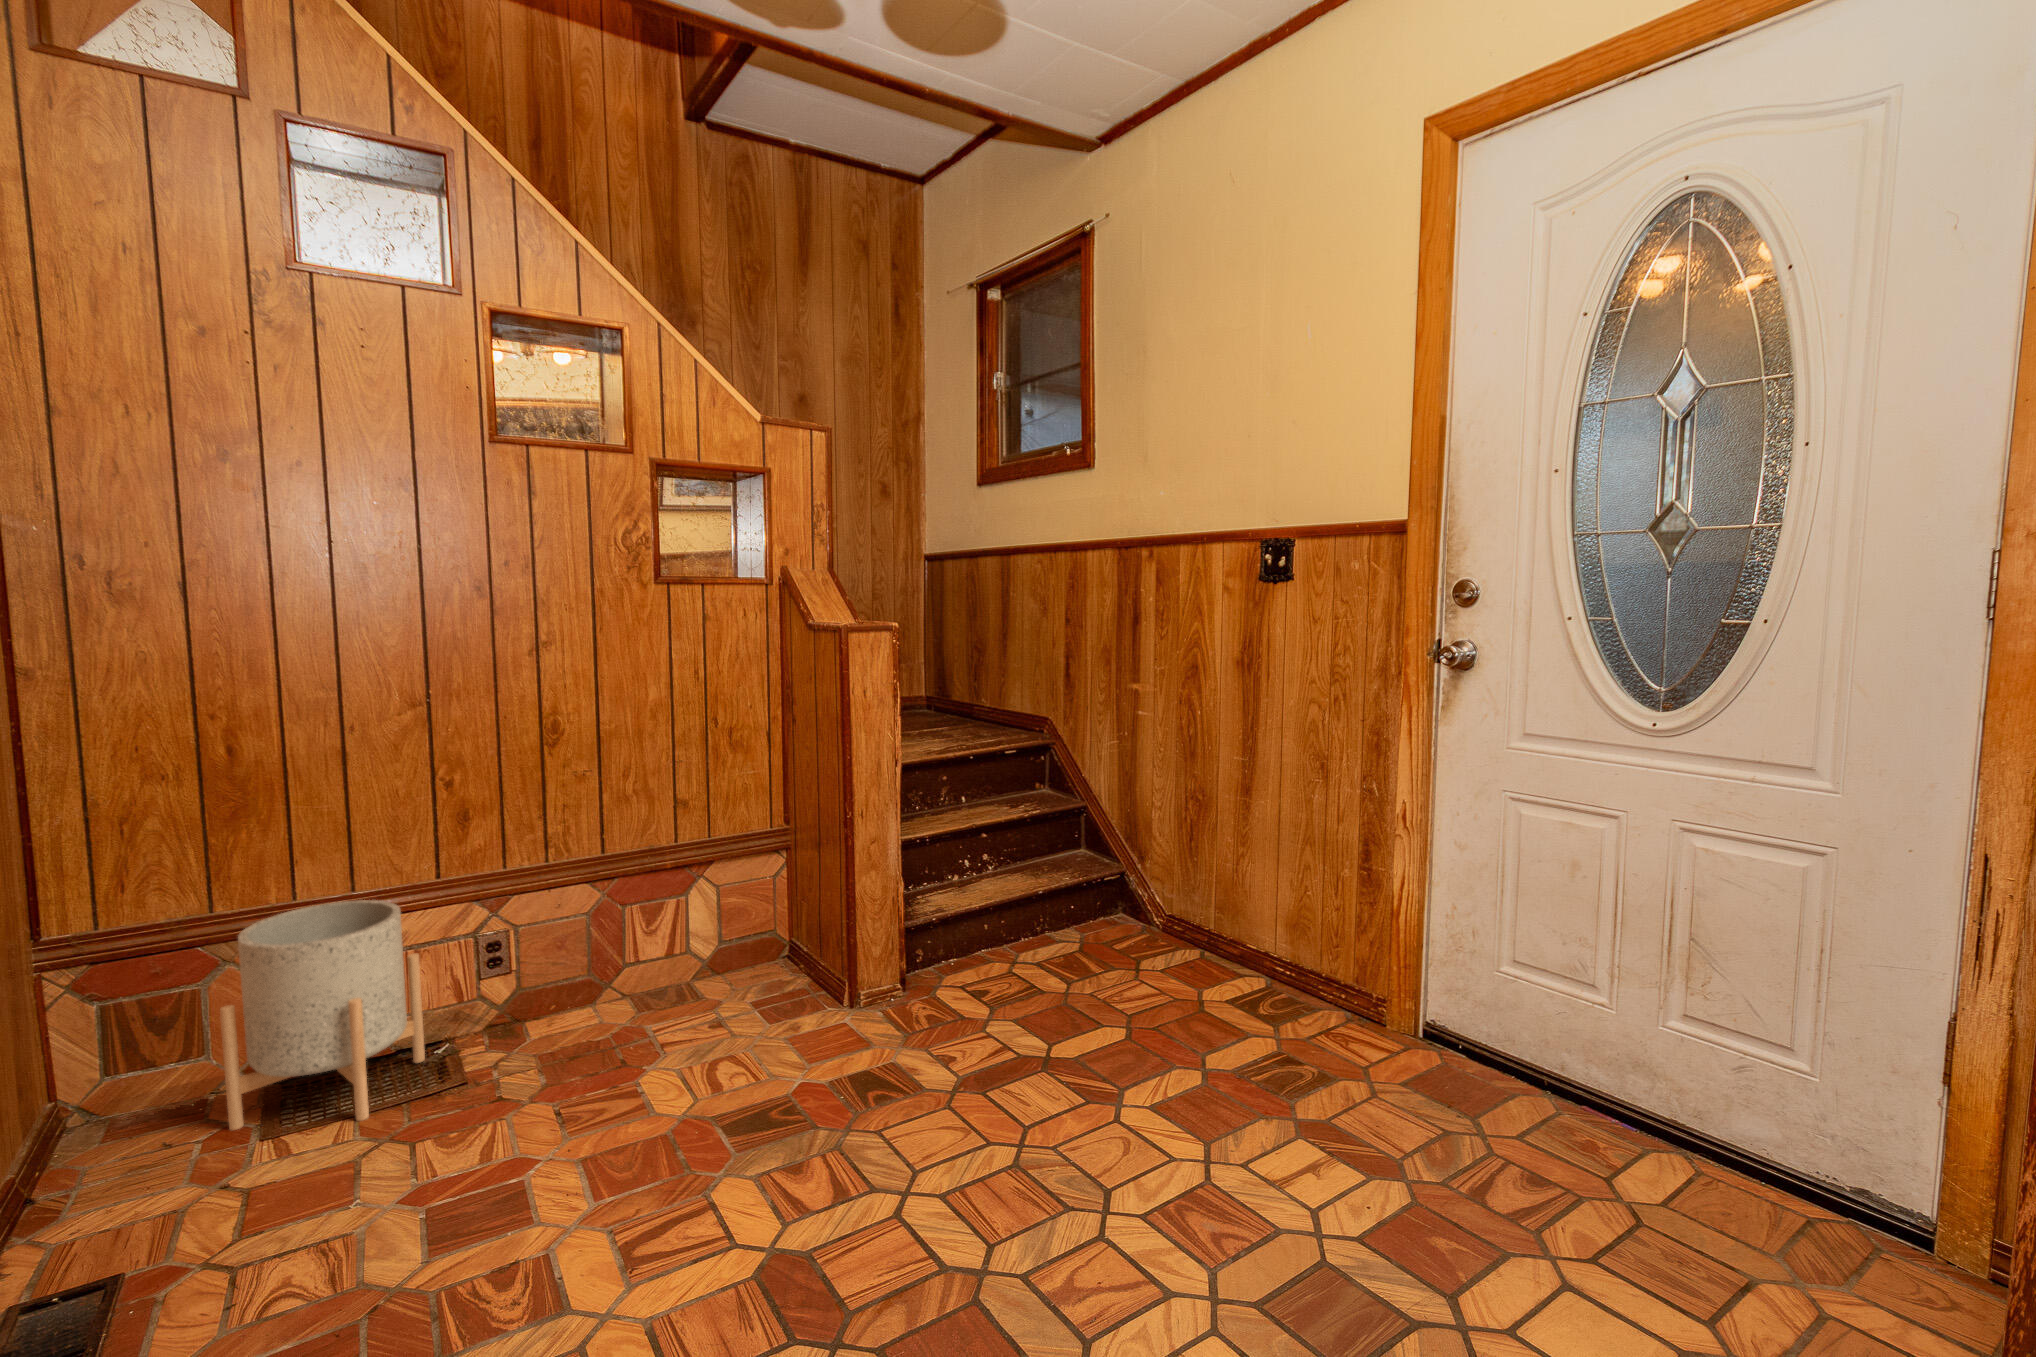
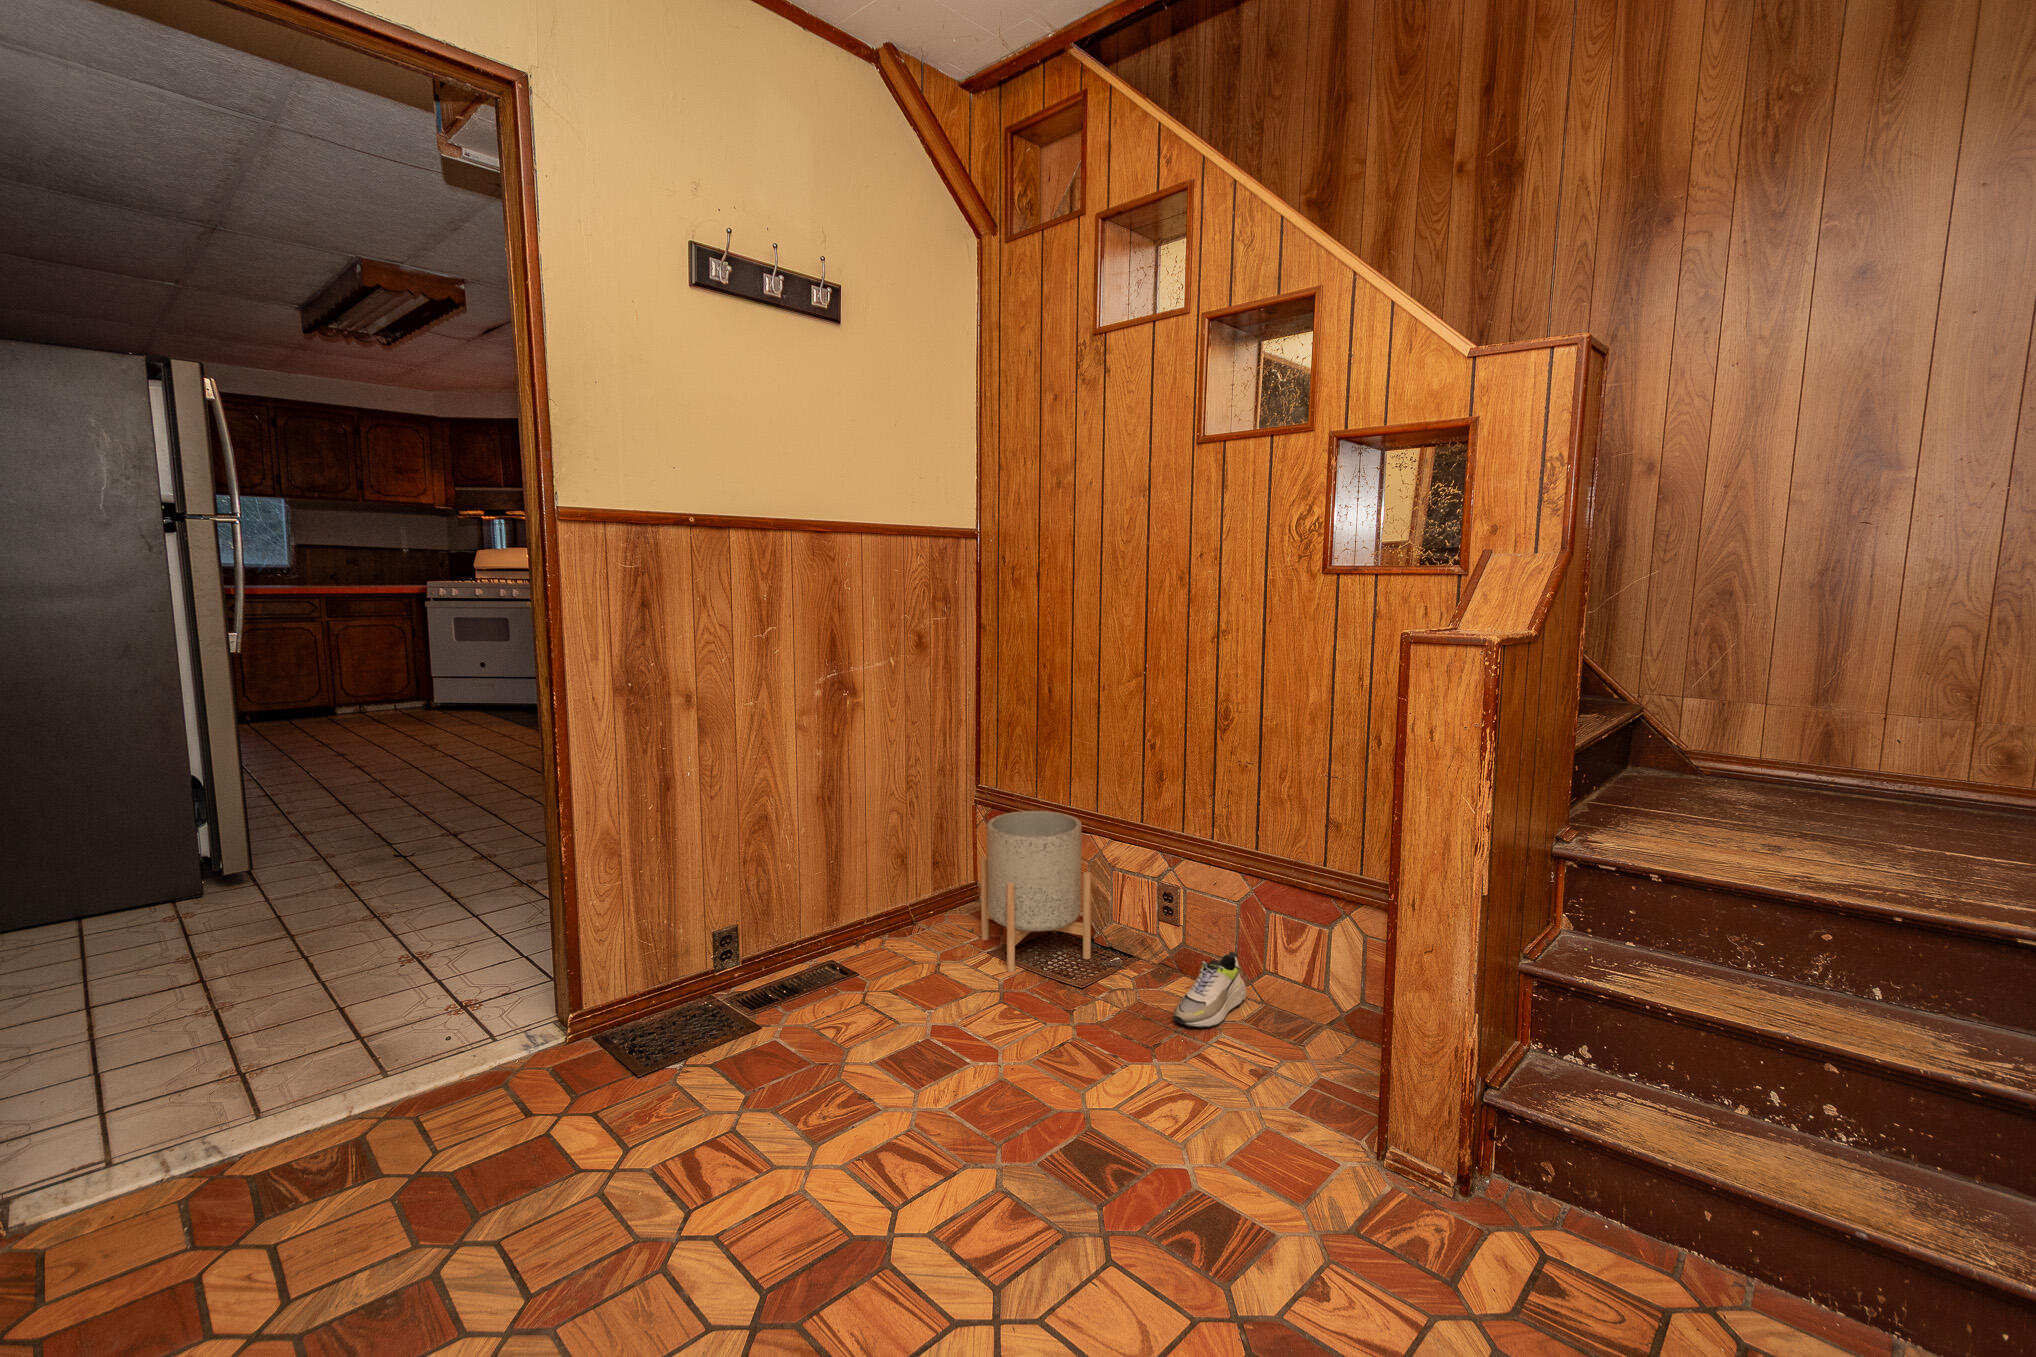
shoe: none [595,958,645,1036] -> present [1173,952,1246,1028]

